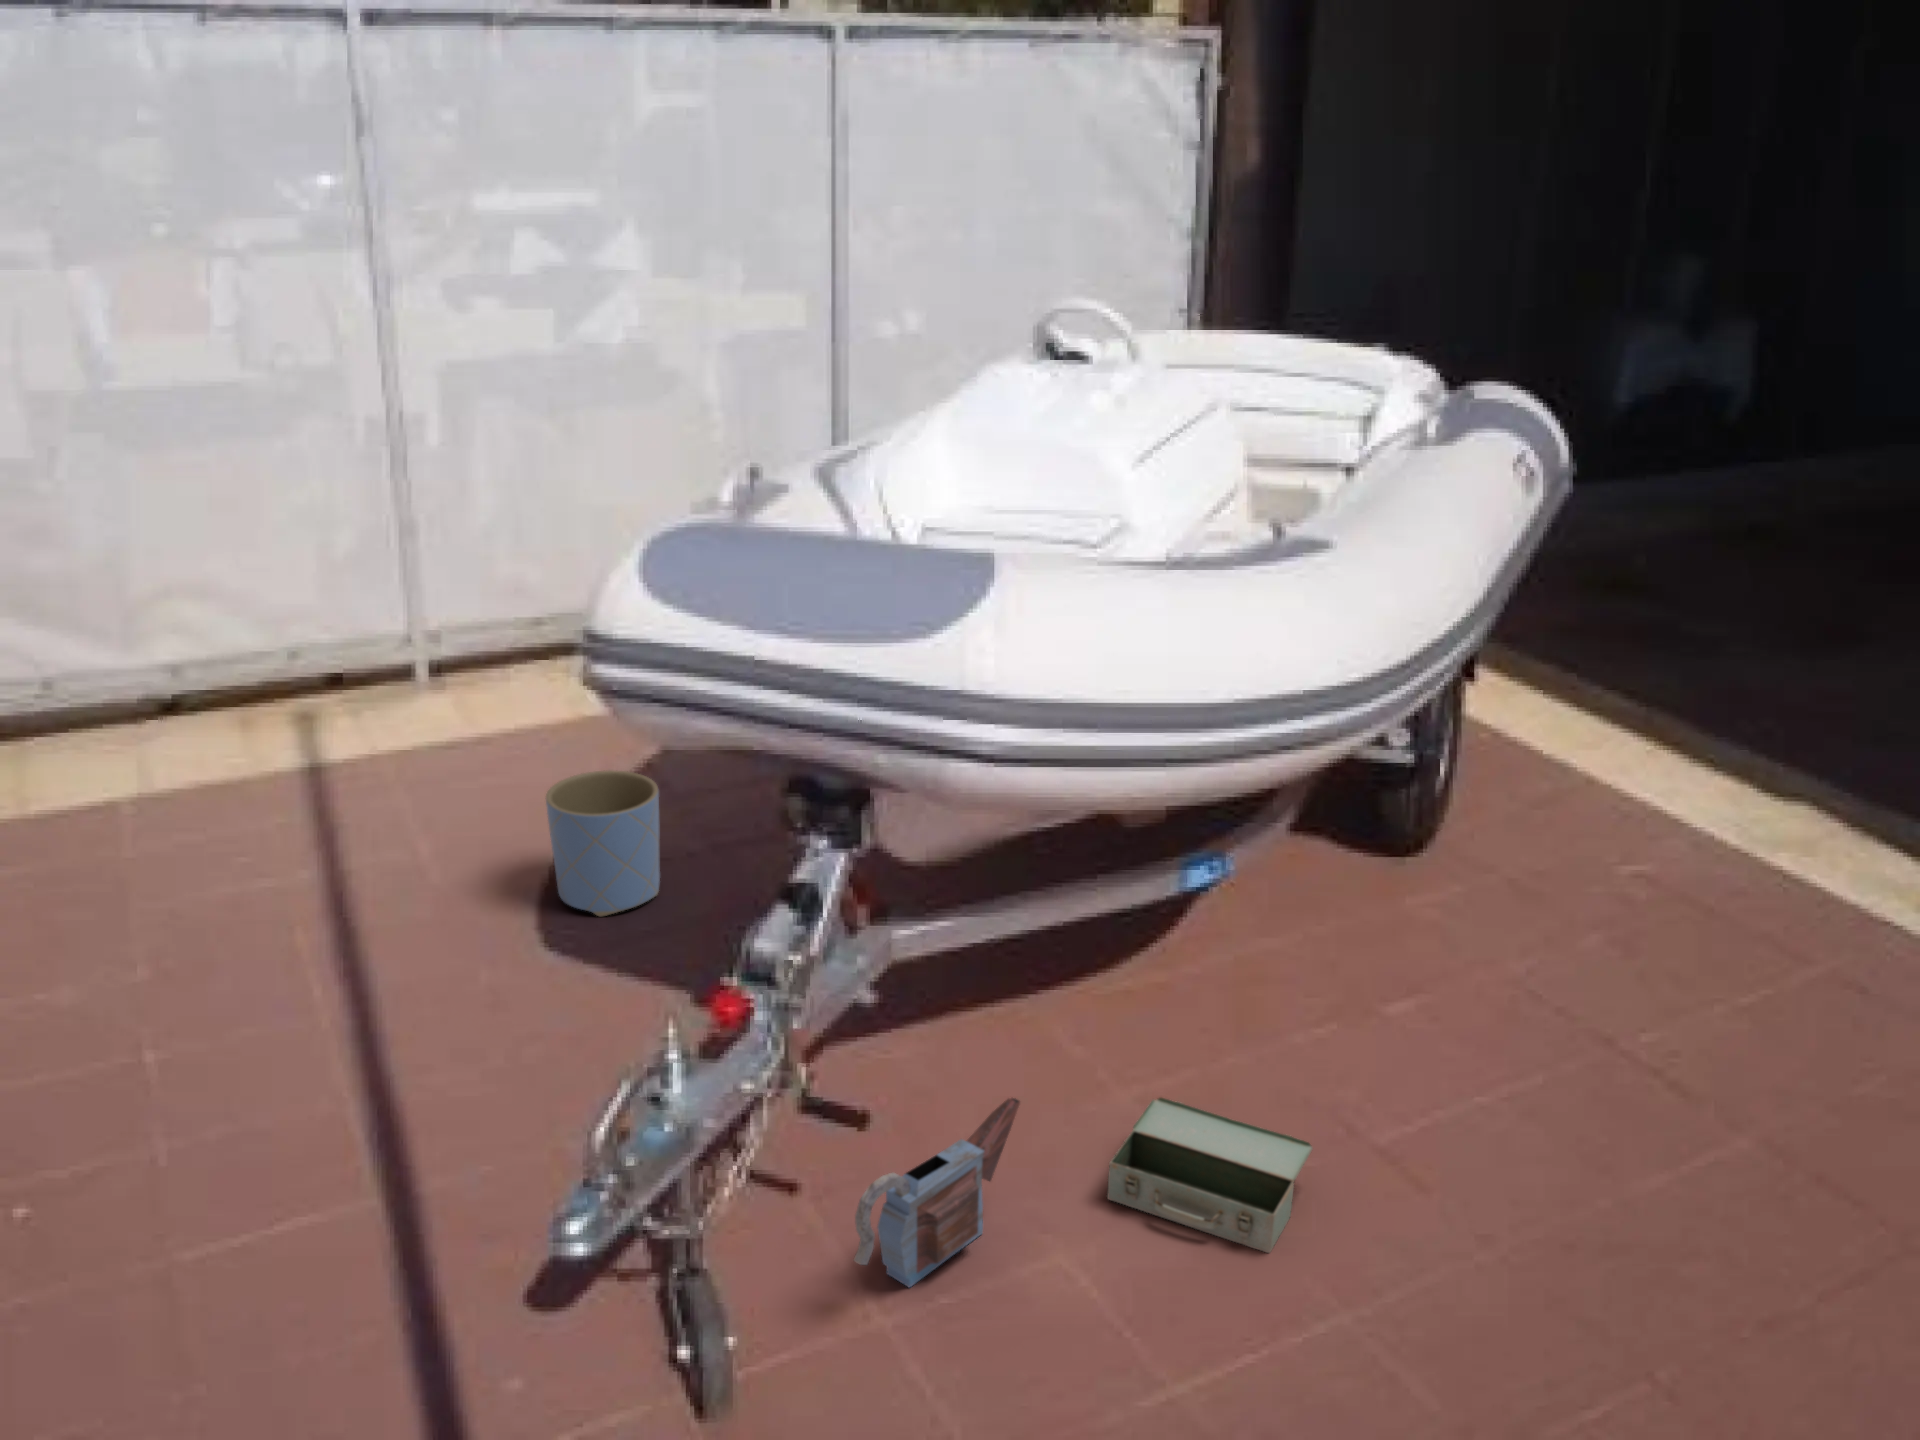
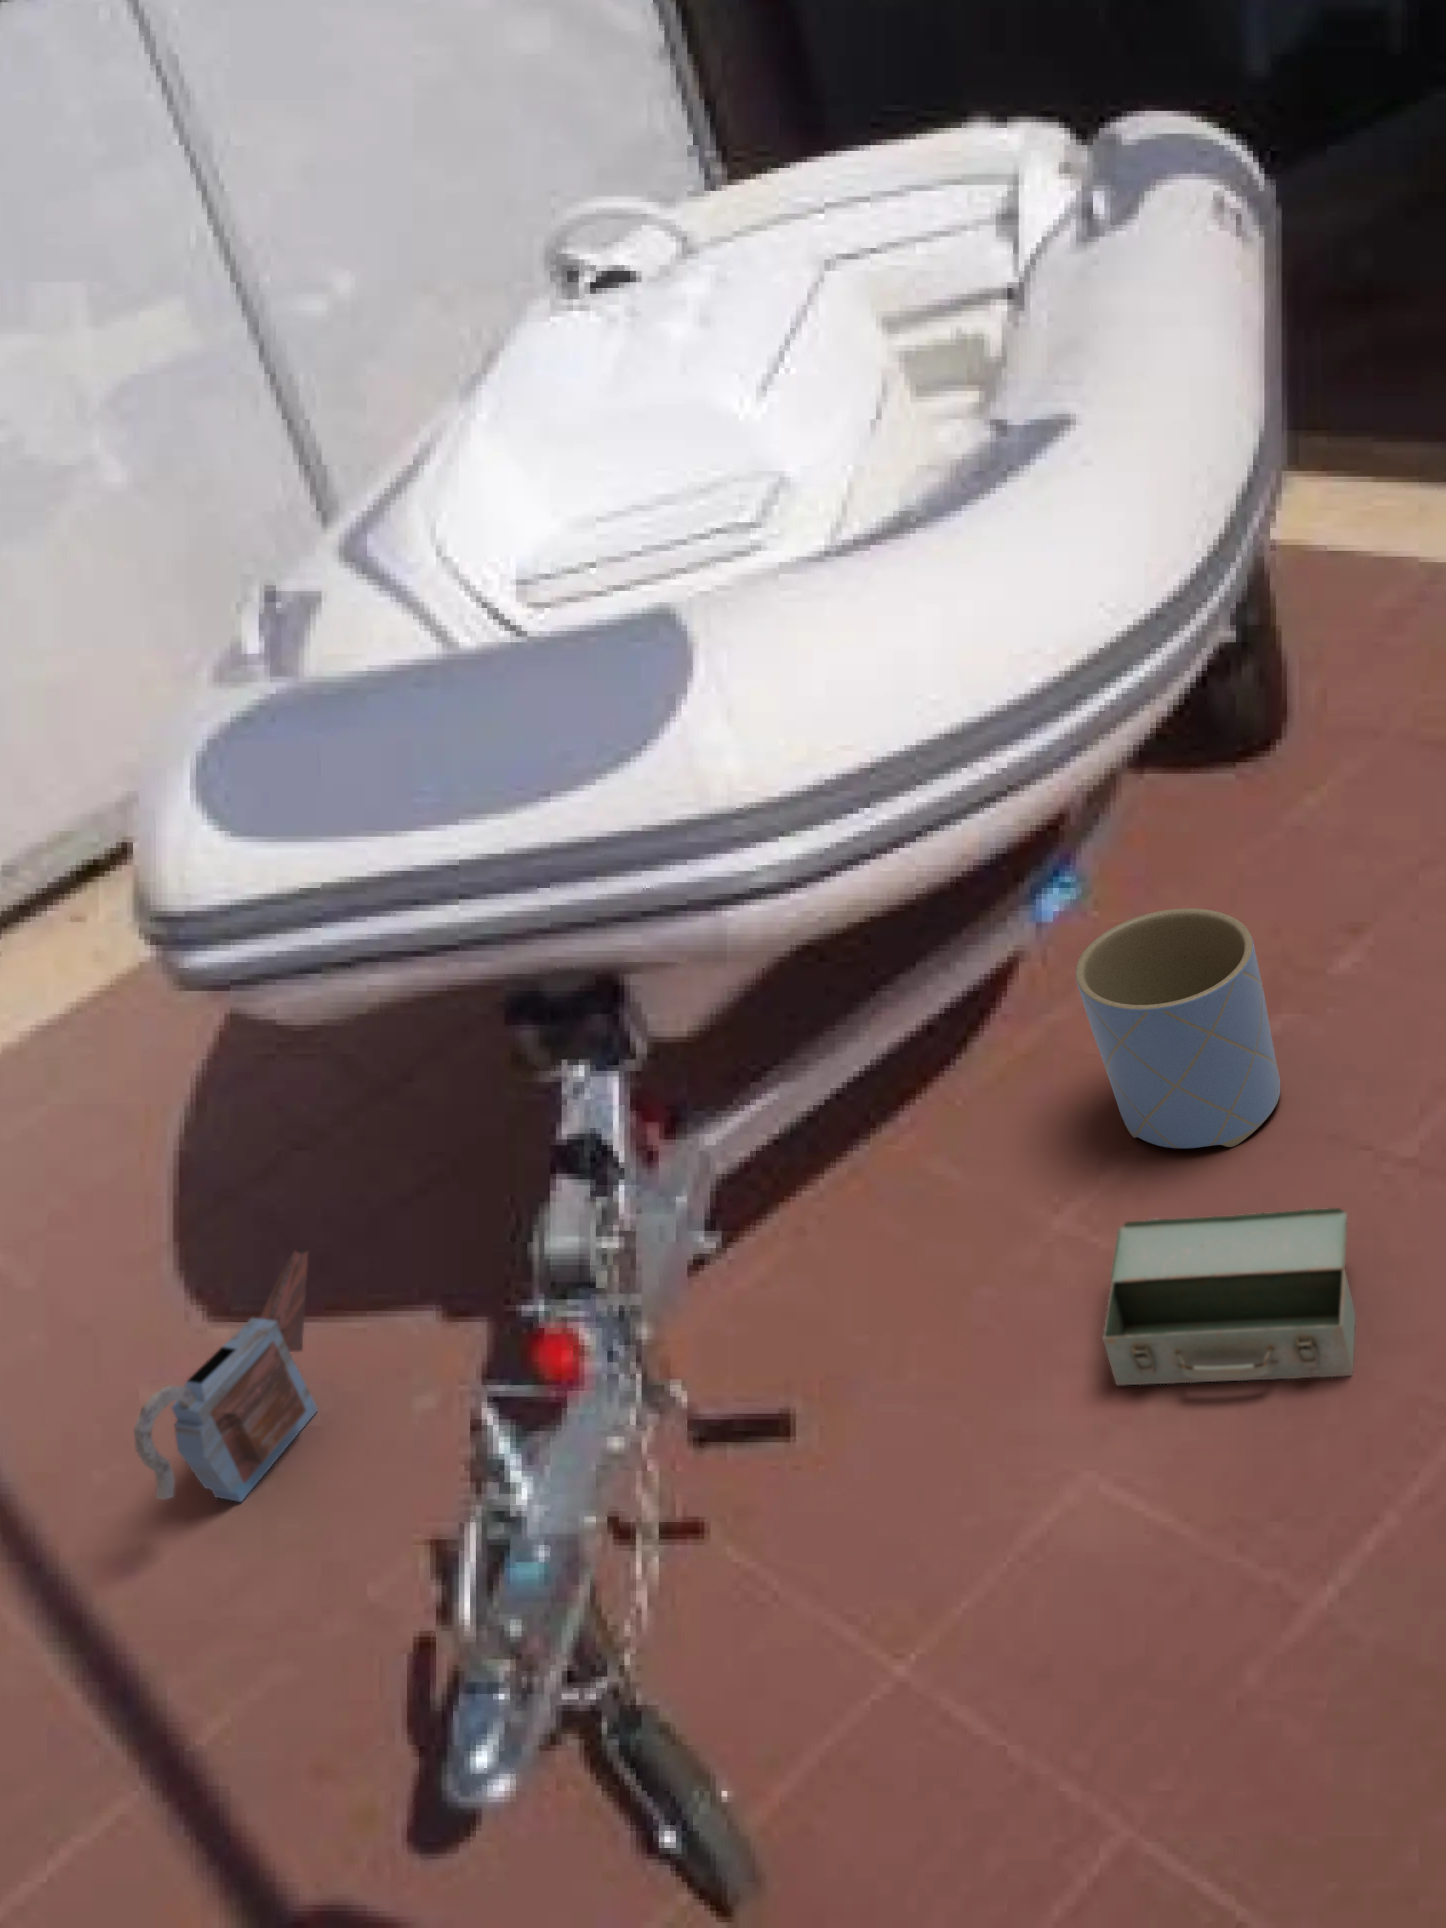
planter: present [546,770,660,917] -> present [1075,908,1280,1148]
watering can: present [854,1098,1020,1287] -> present [134,1250,318,1502]

